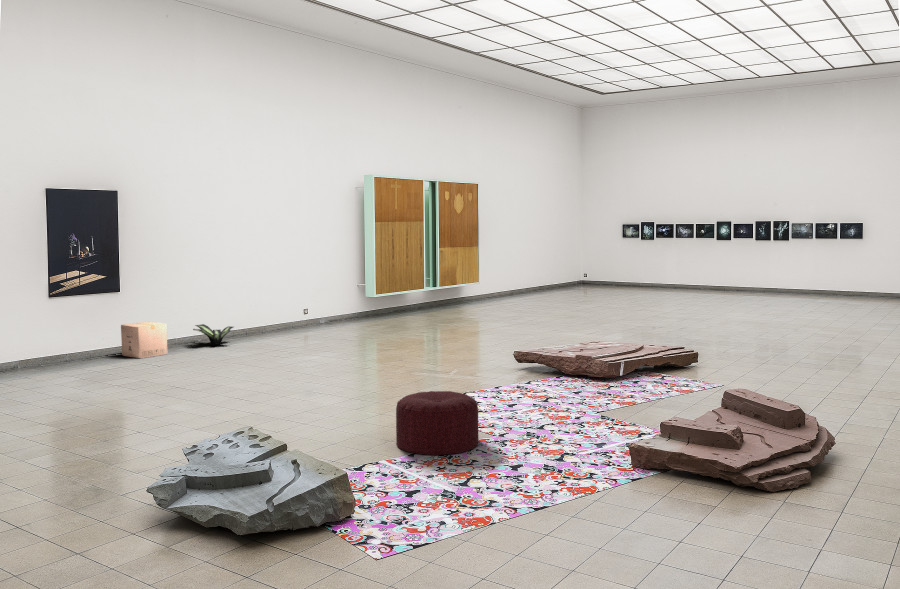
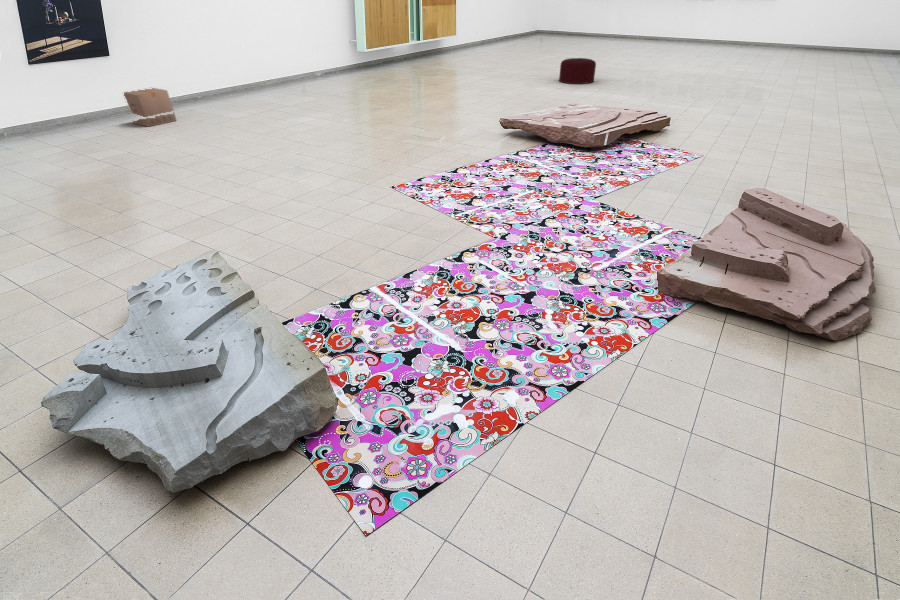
potted plant: present [193,324,233,346] -> none [197,88,239,110]
ottoman: present [396,391,478,455] -> present [559,58,596,84]

